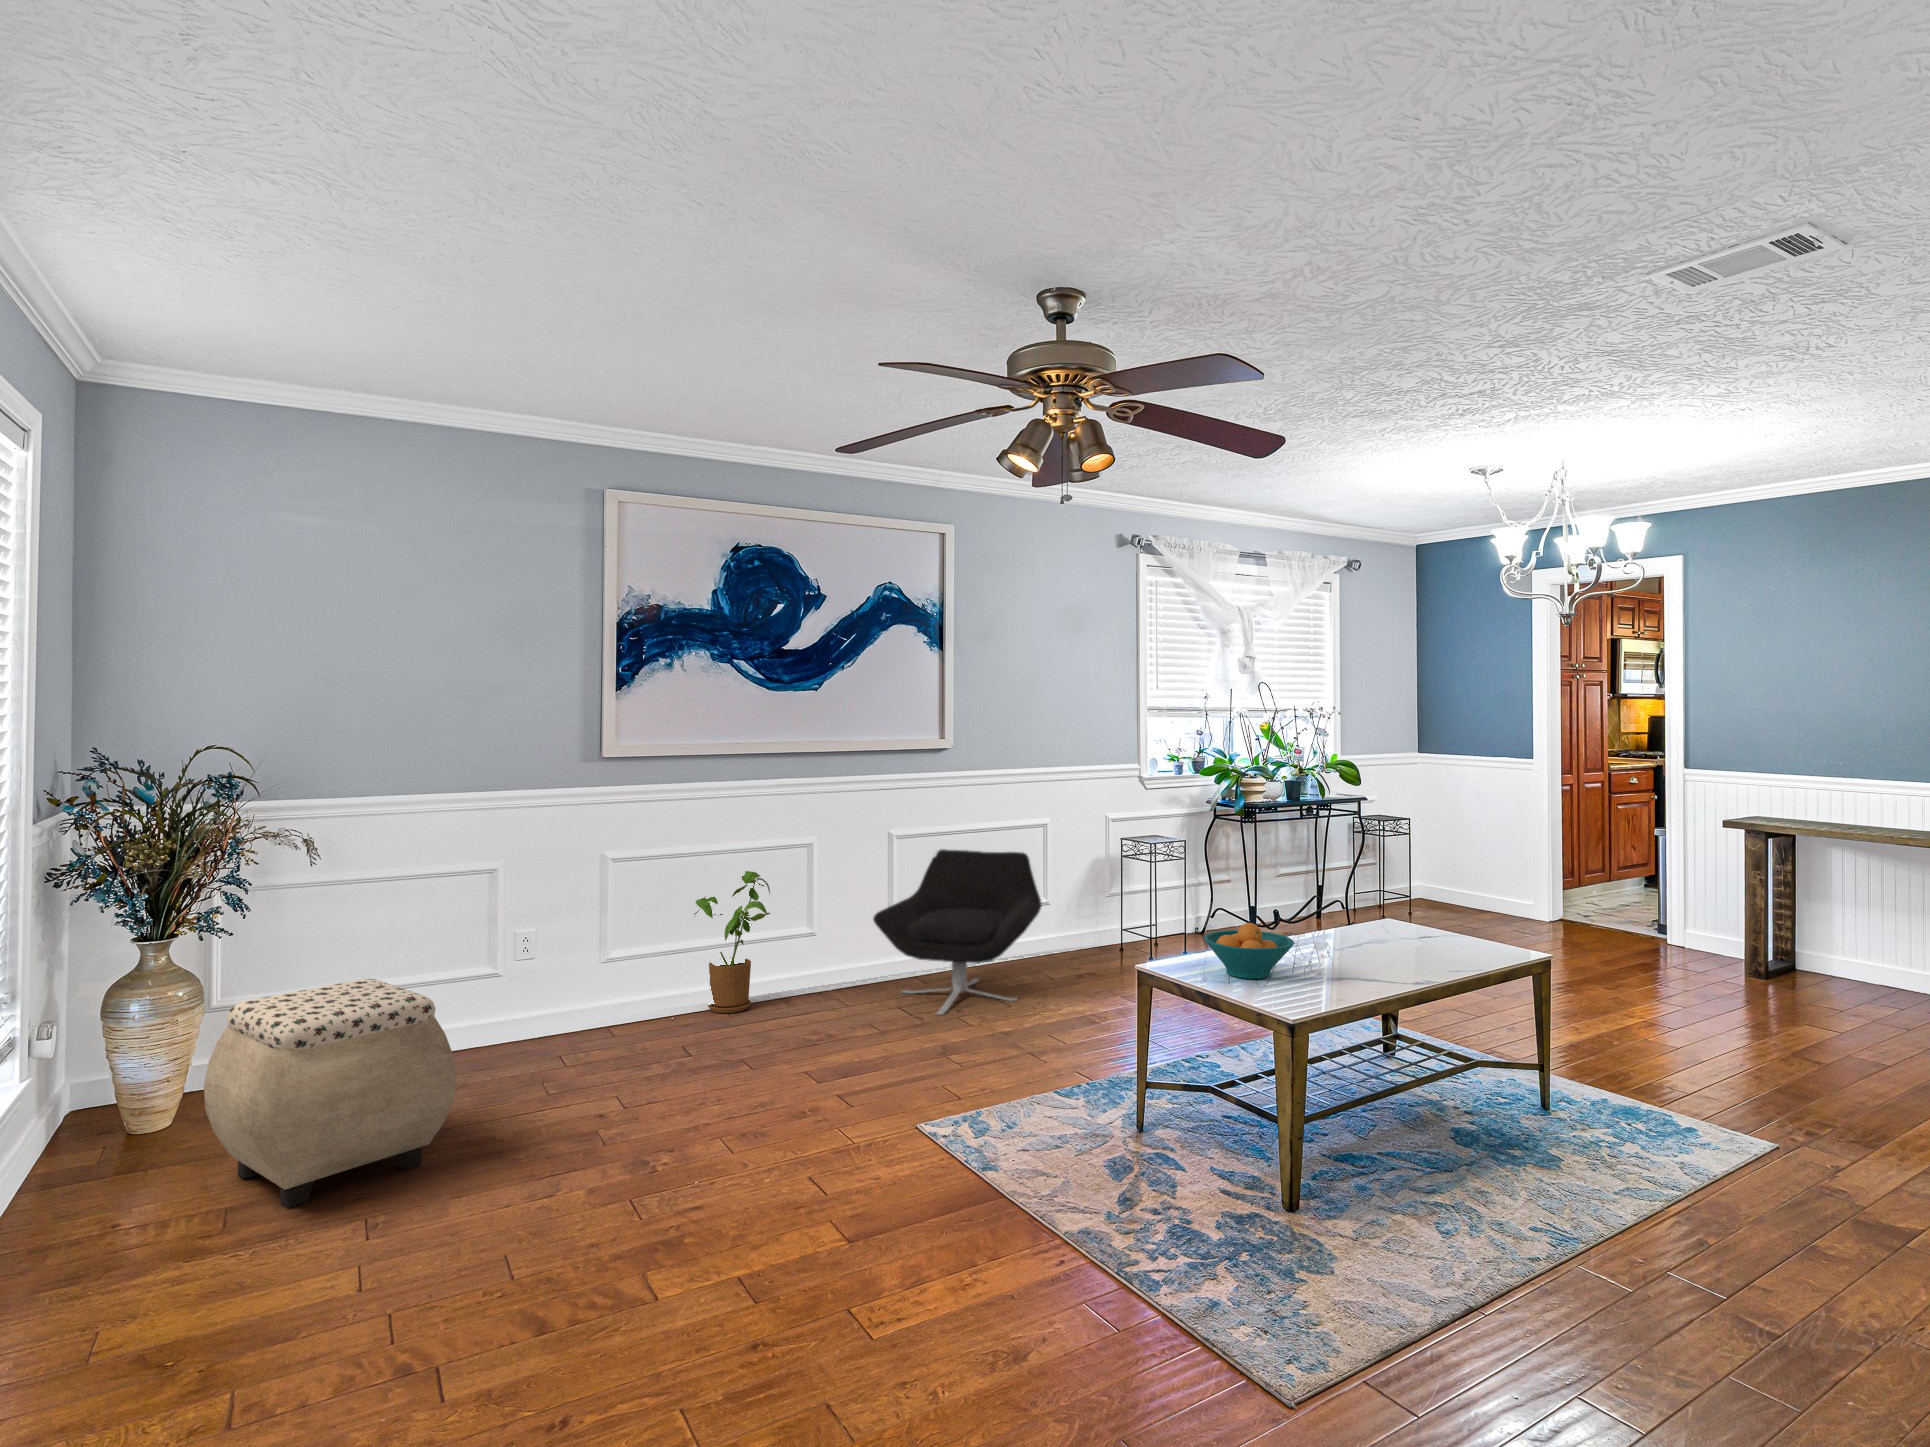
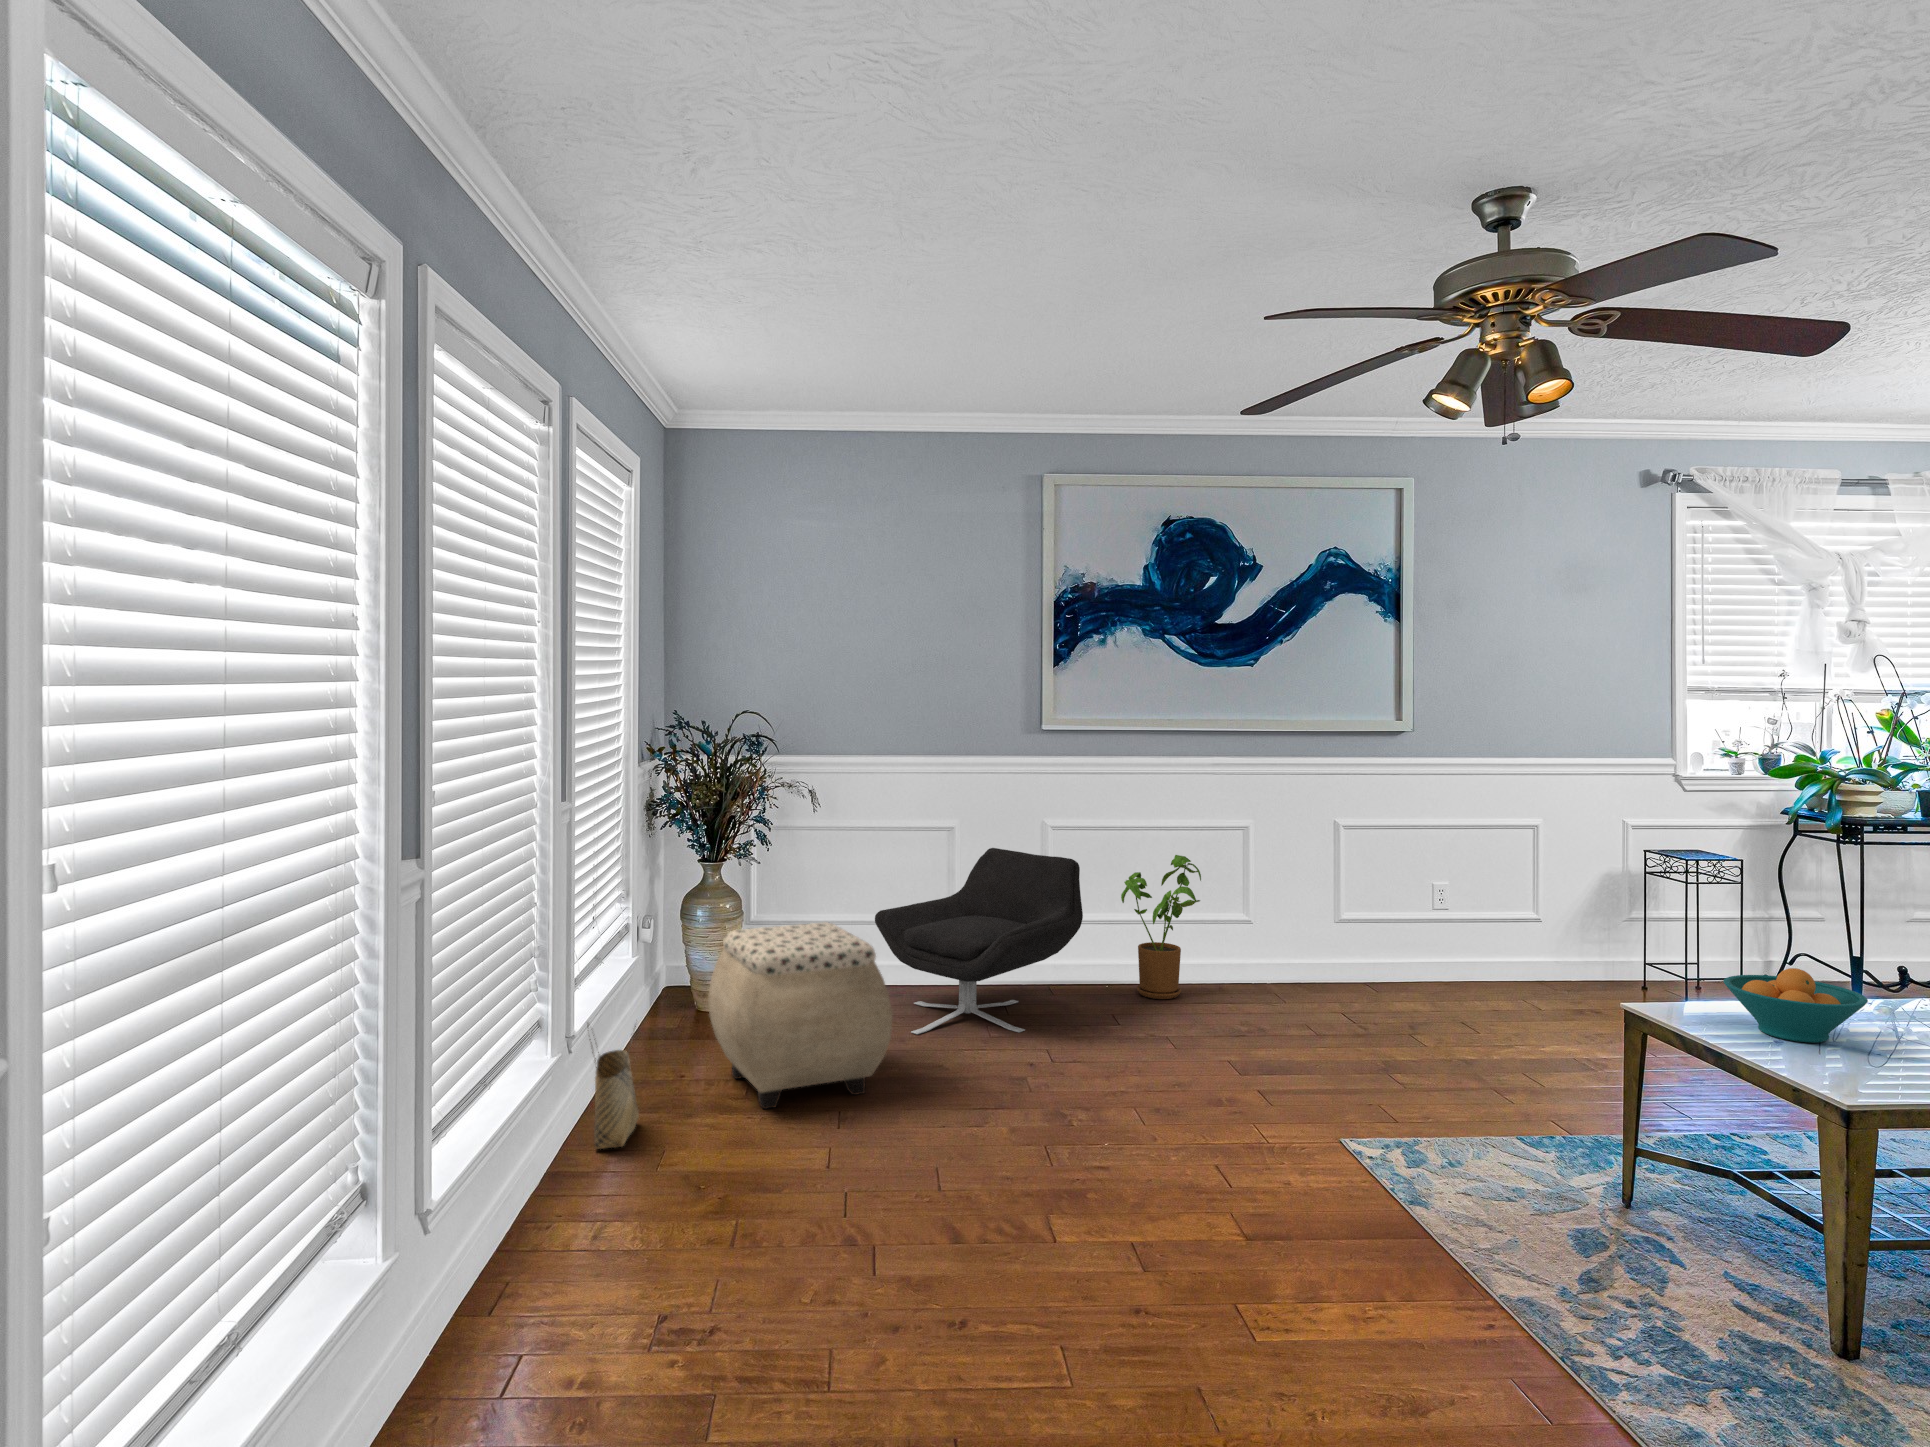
lounge chair: present [873,849,1042,1015] -> present [875,848,1083,1034]
woven basket: none [26,1130,108,1308] -> present [588,1020,639,1149]

